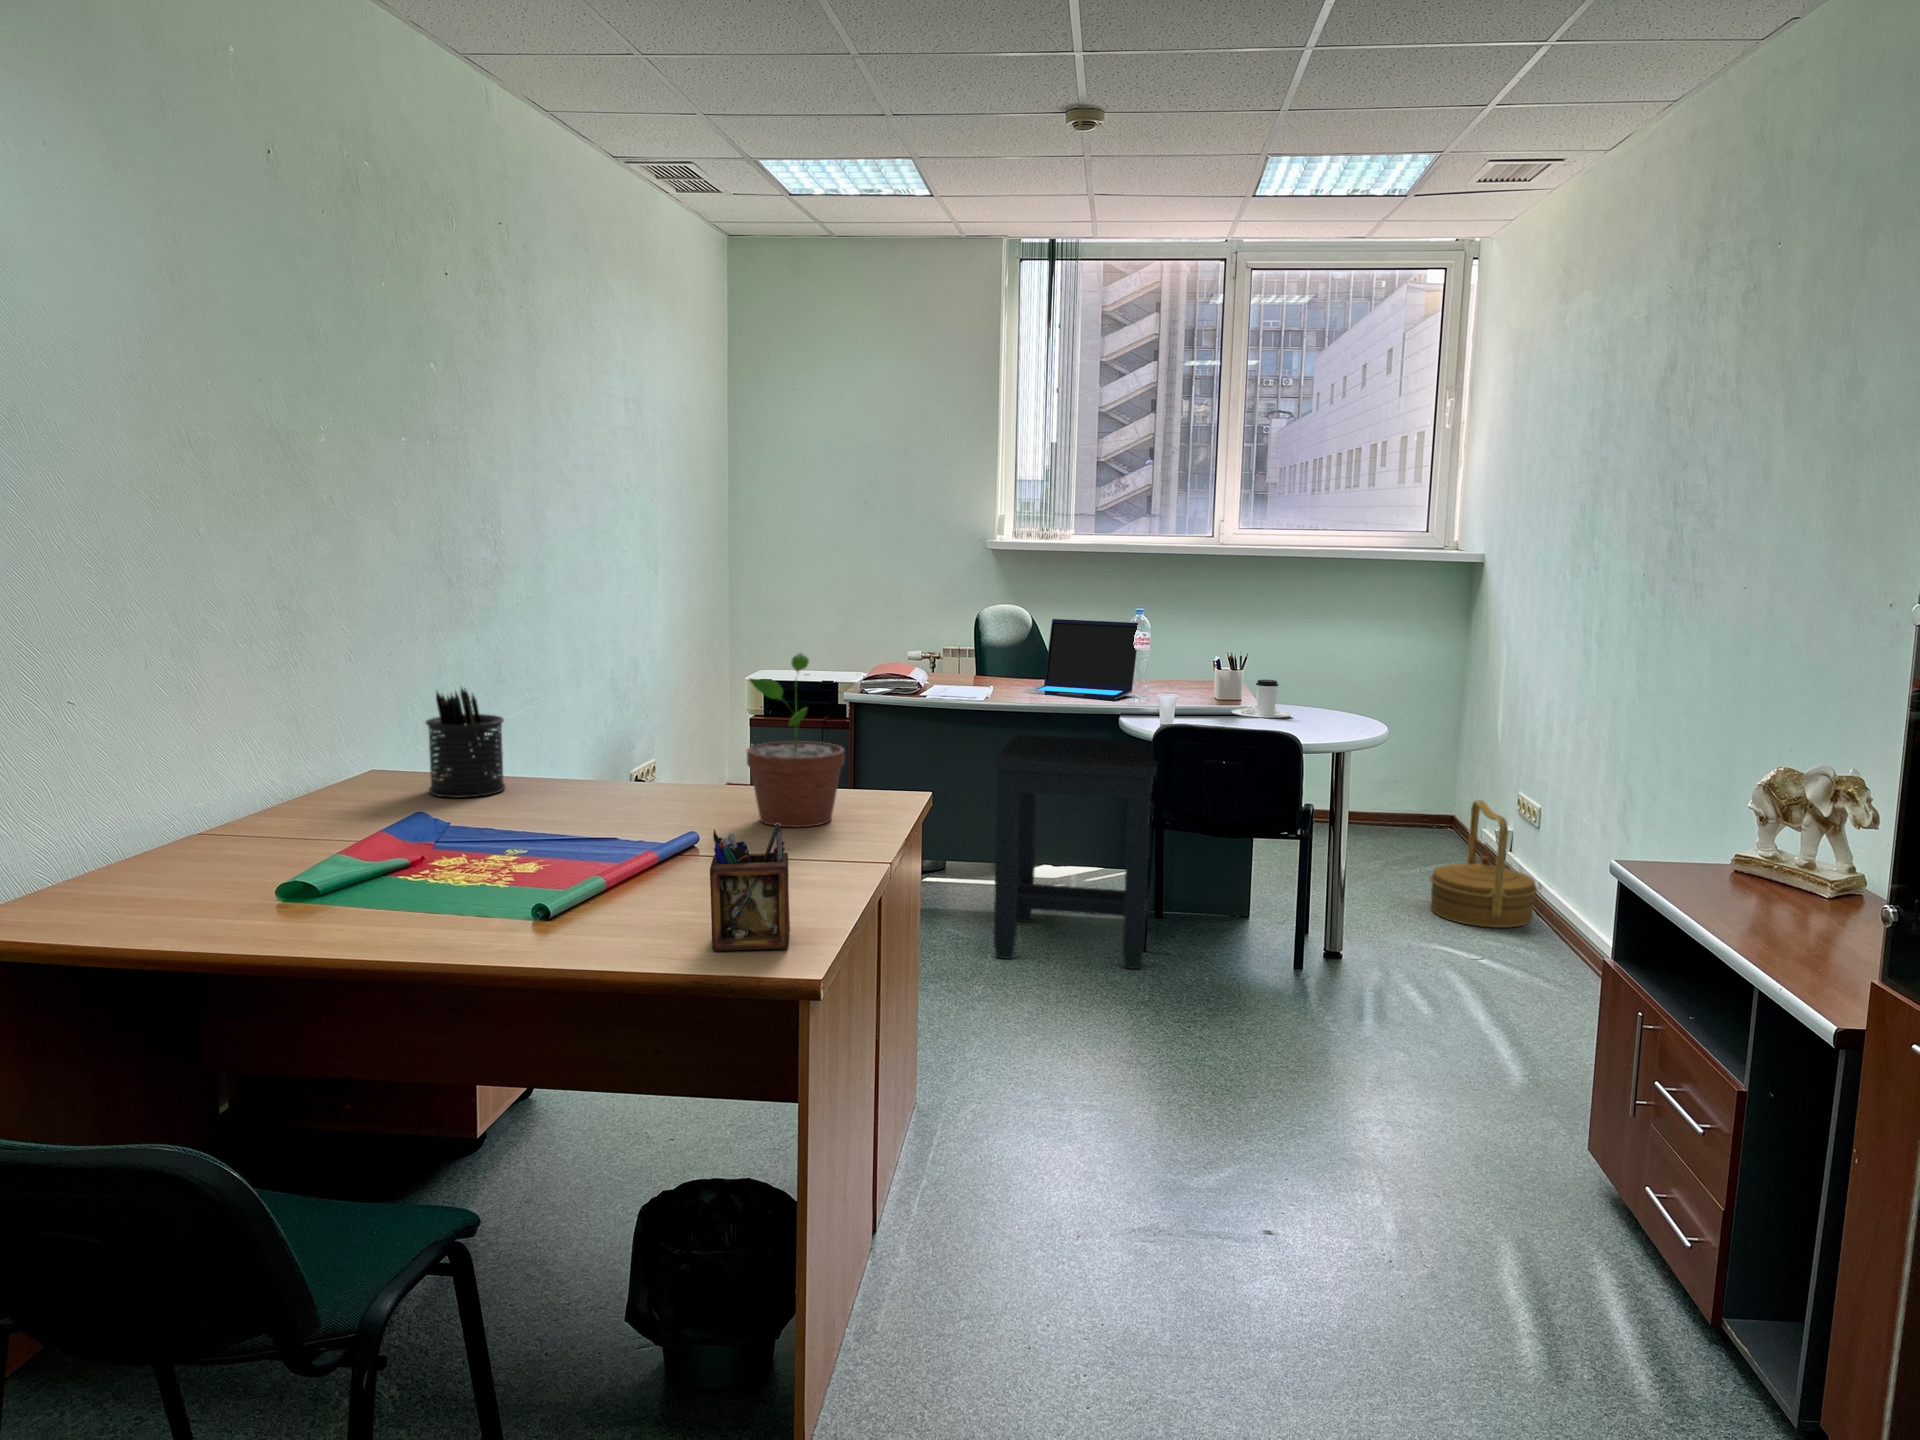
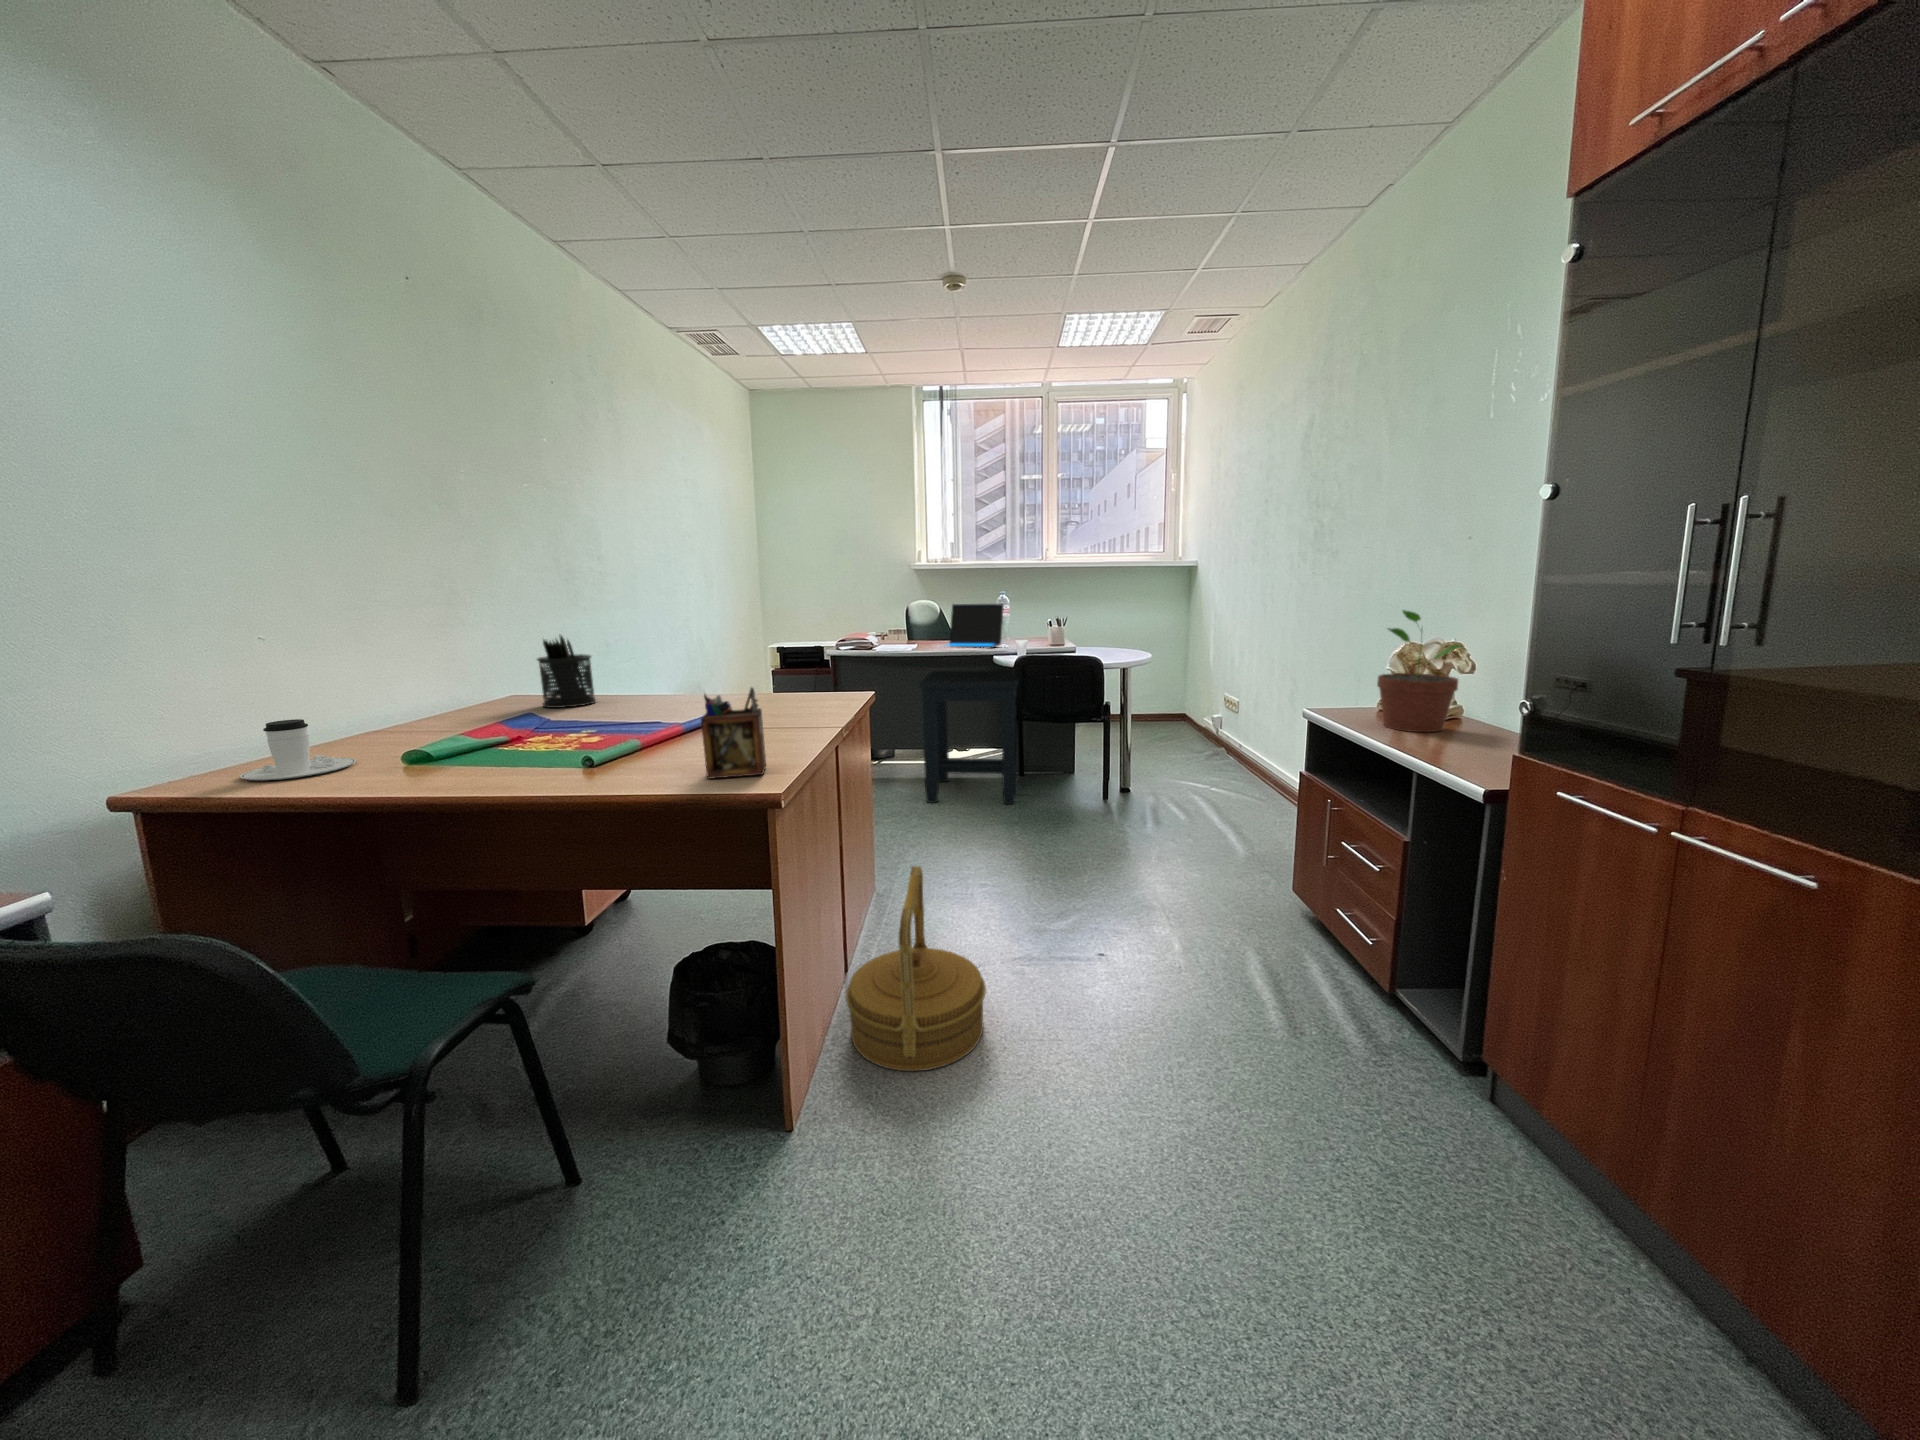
potted plant: present [747,653,845,827] -> present [1377,610,1462,732]
coffee cup: present [1231,680,1292,718] -> present [240,719,356,780]
woven basket: present [1430,800,1538,928] -> present [846,866,986,1071]

